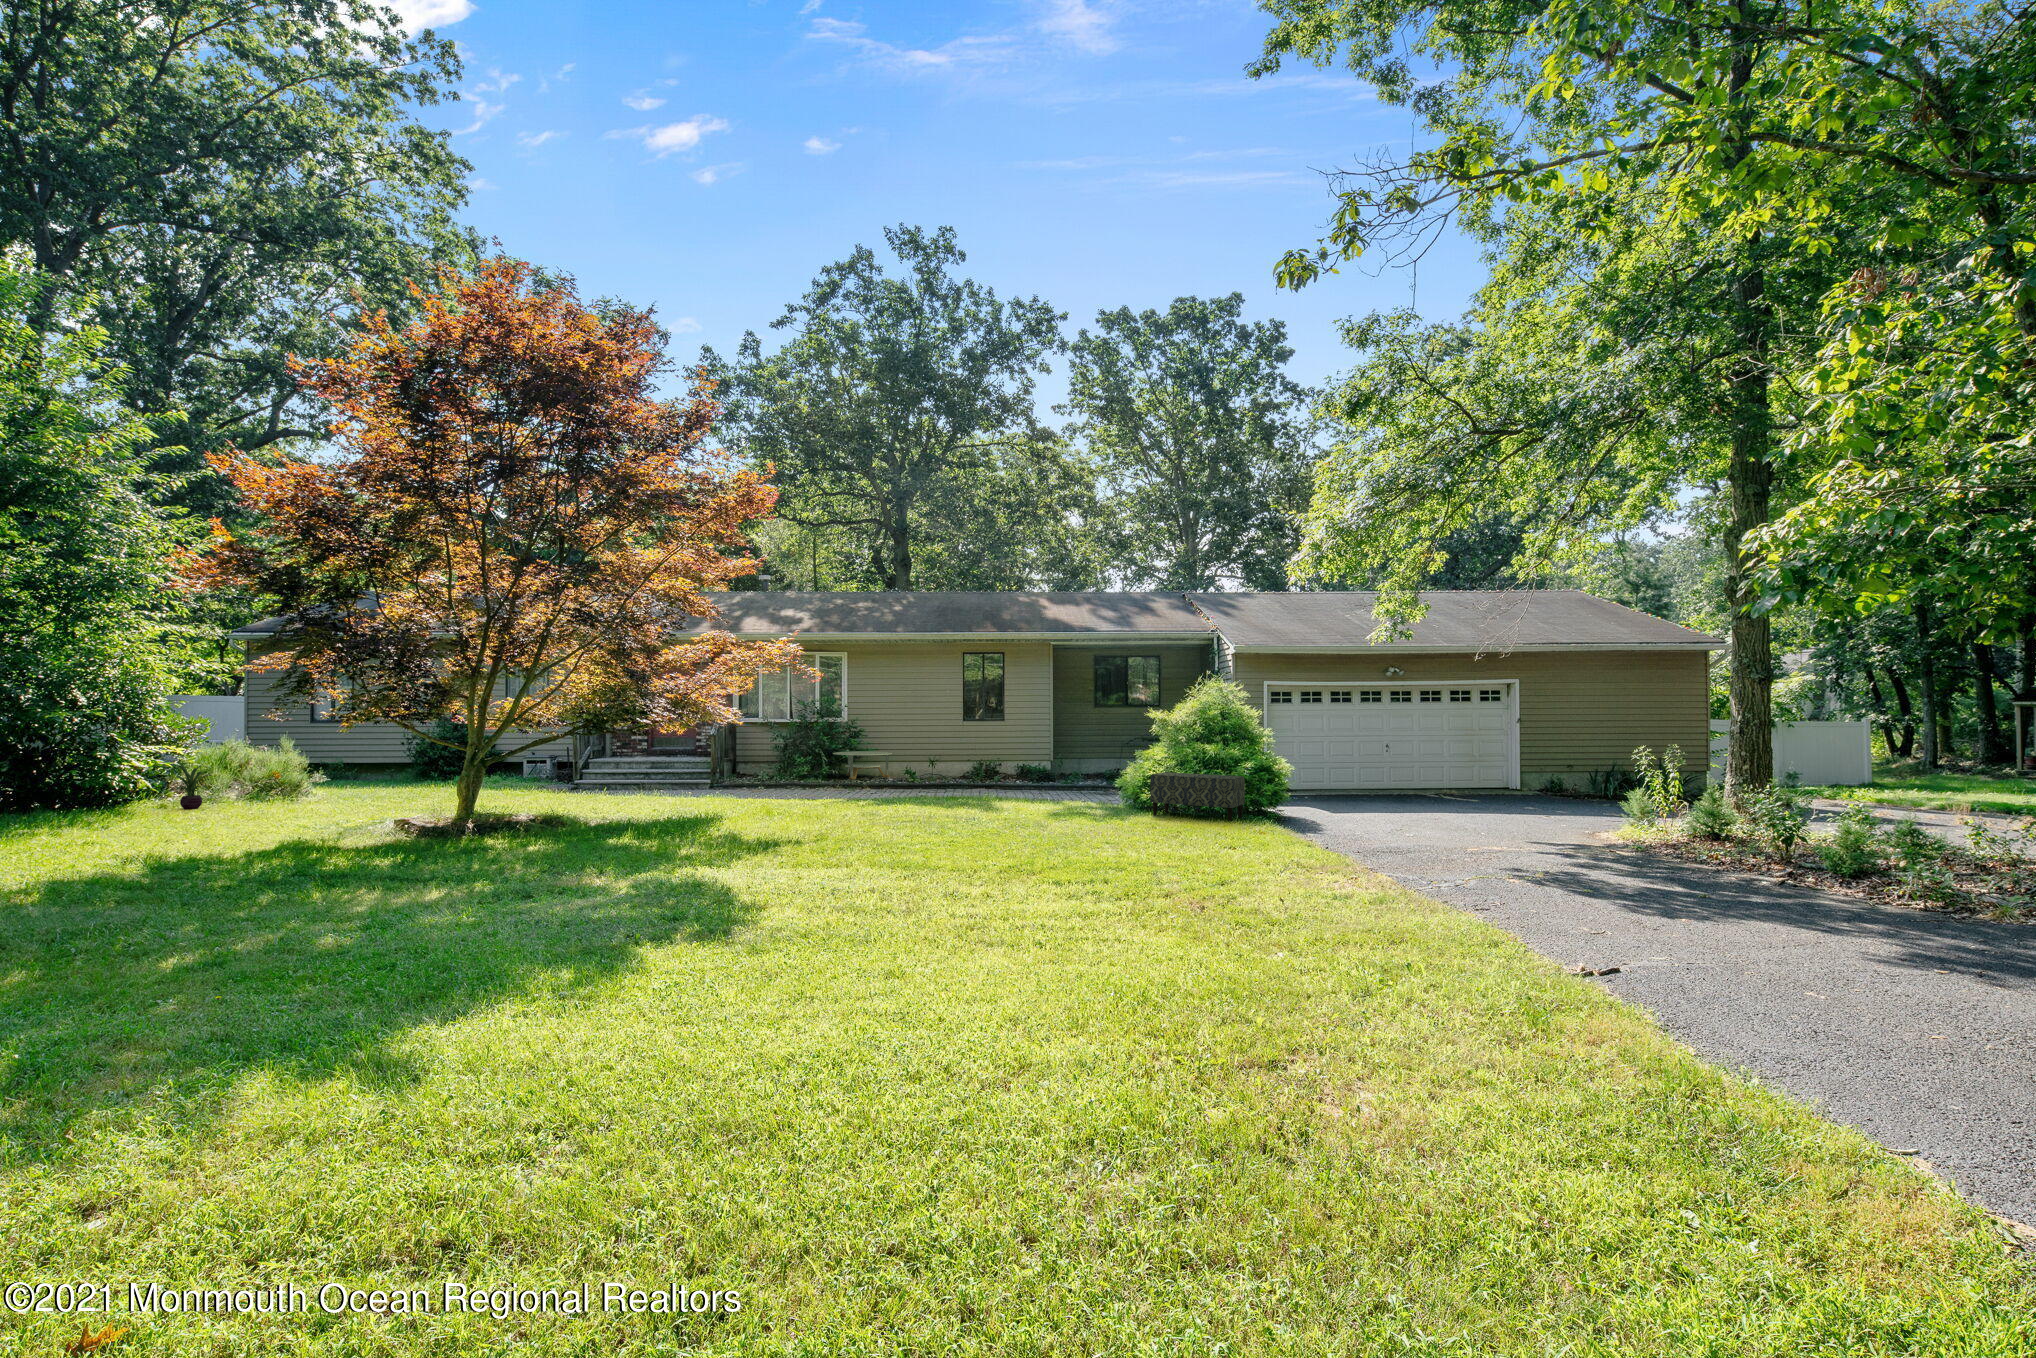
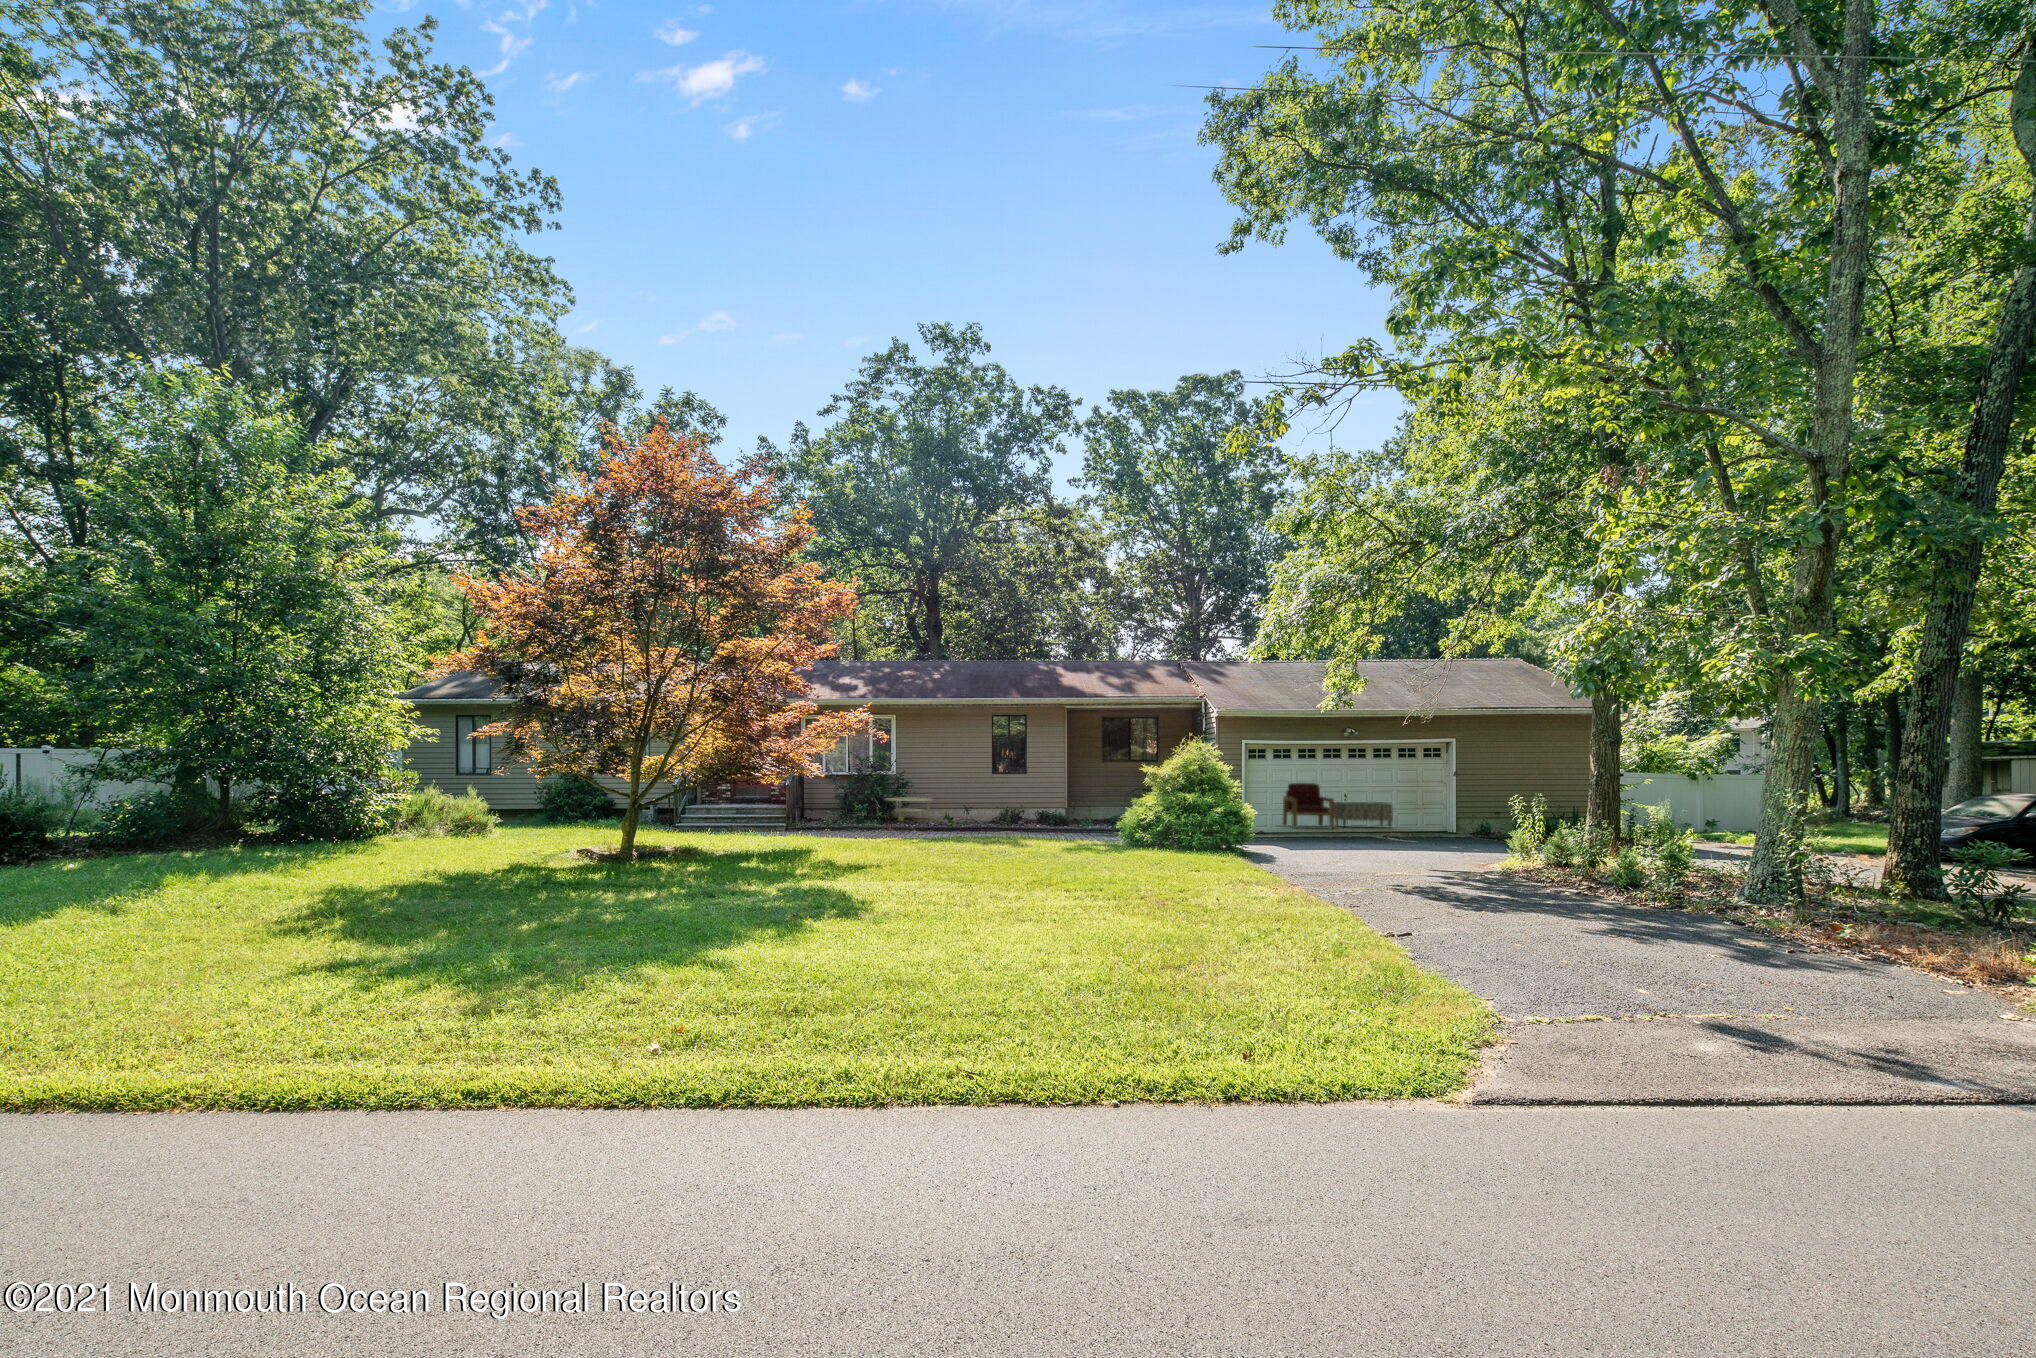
armchair: none [1309,733,1374,788] -> present [1282,783,1334,829]
decorative plant: present [169,764,208,809] -> none [388,808,435,842]
bench: present [1150,772,1245,821] -> present [1334,802,1393,827]

